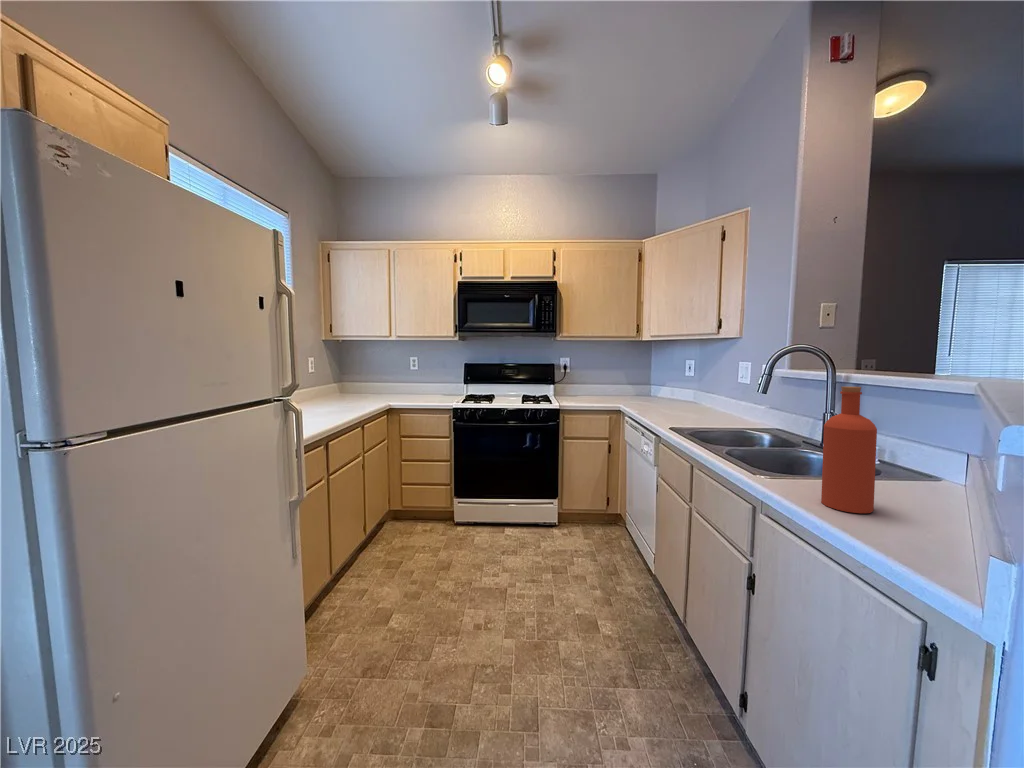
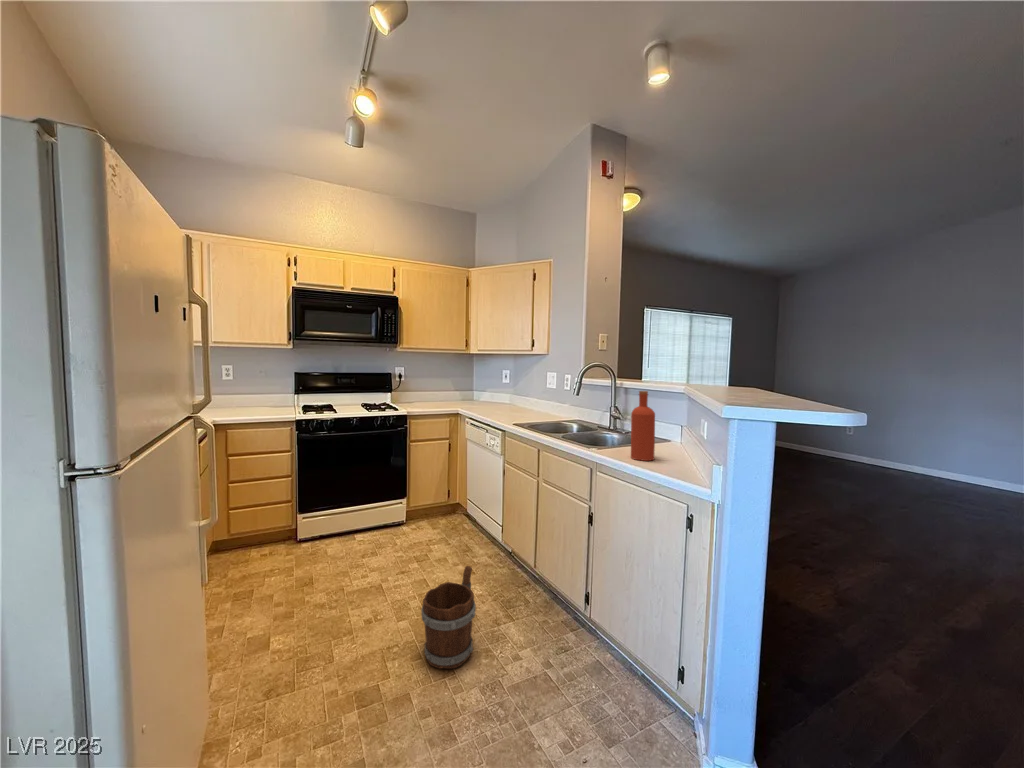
bucket: none [507,599,584,724] -> present [421,566,476,669]

